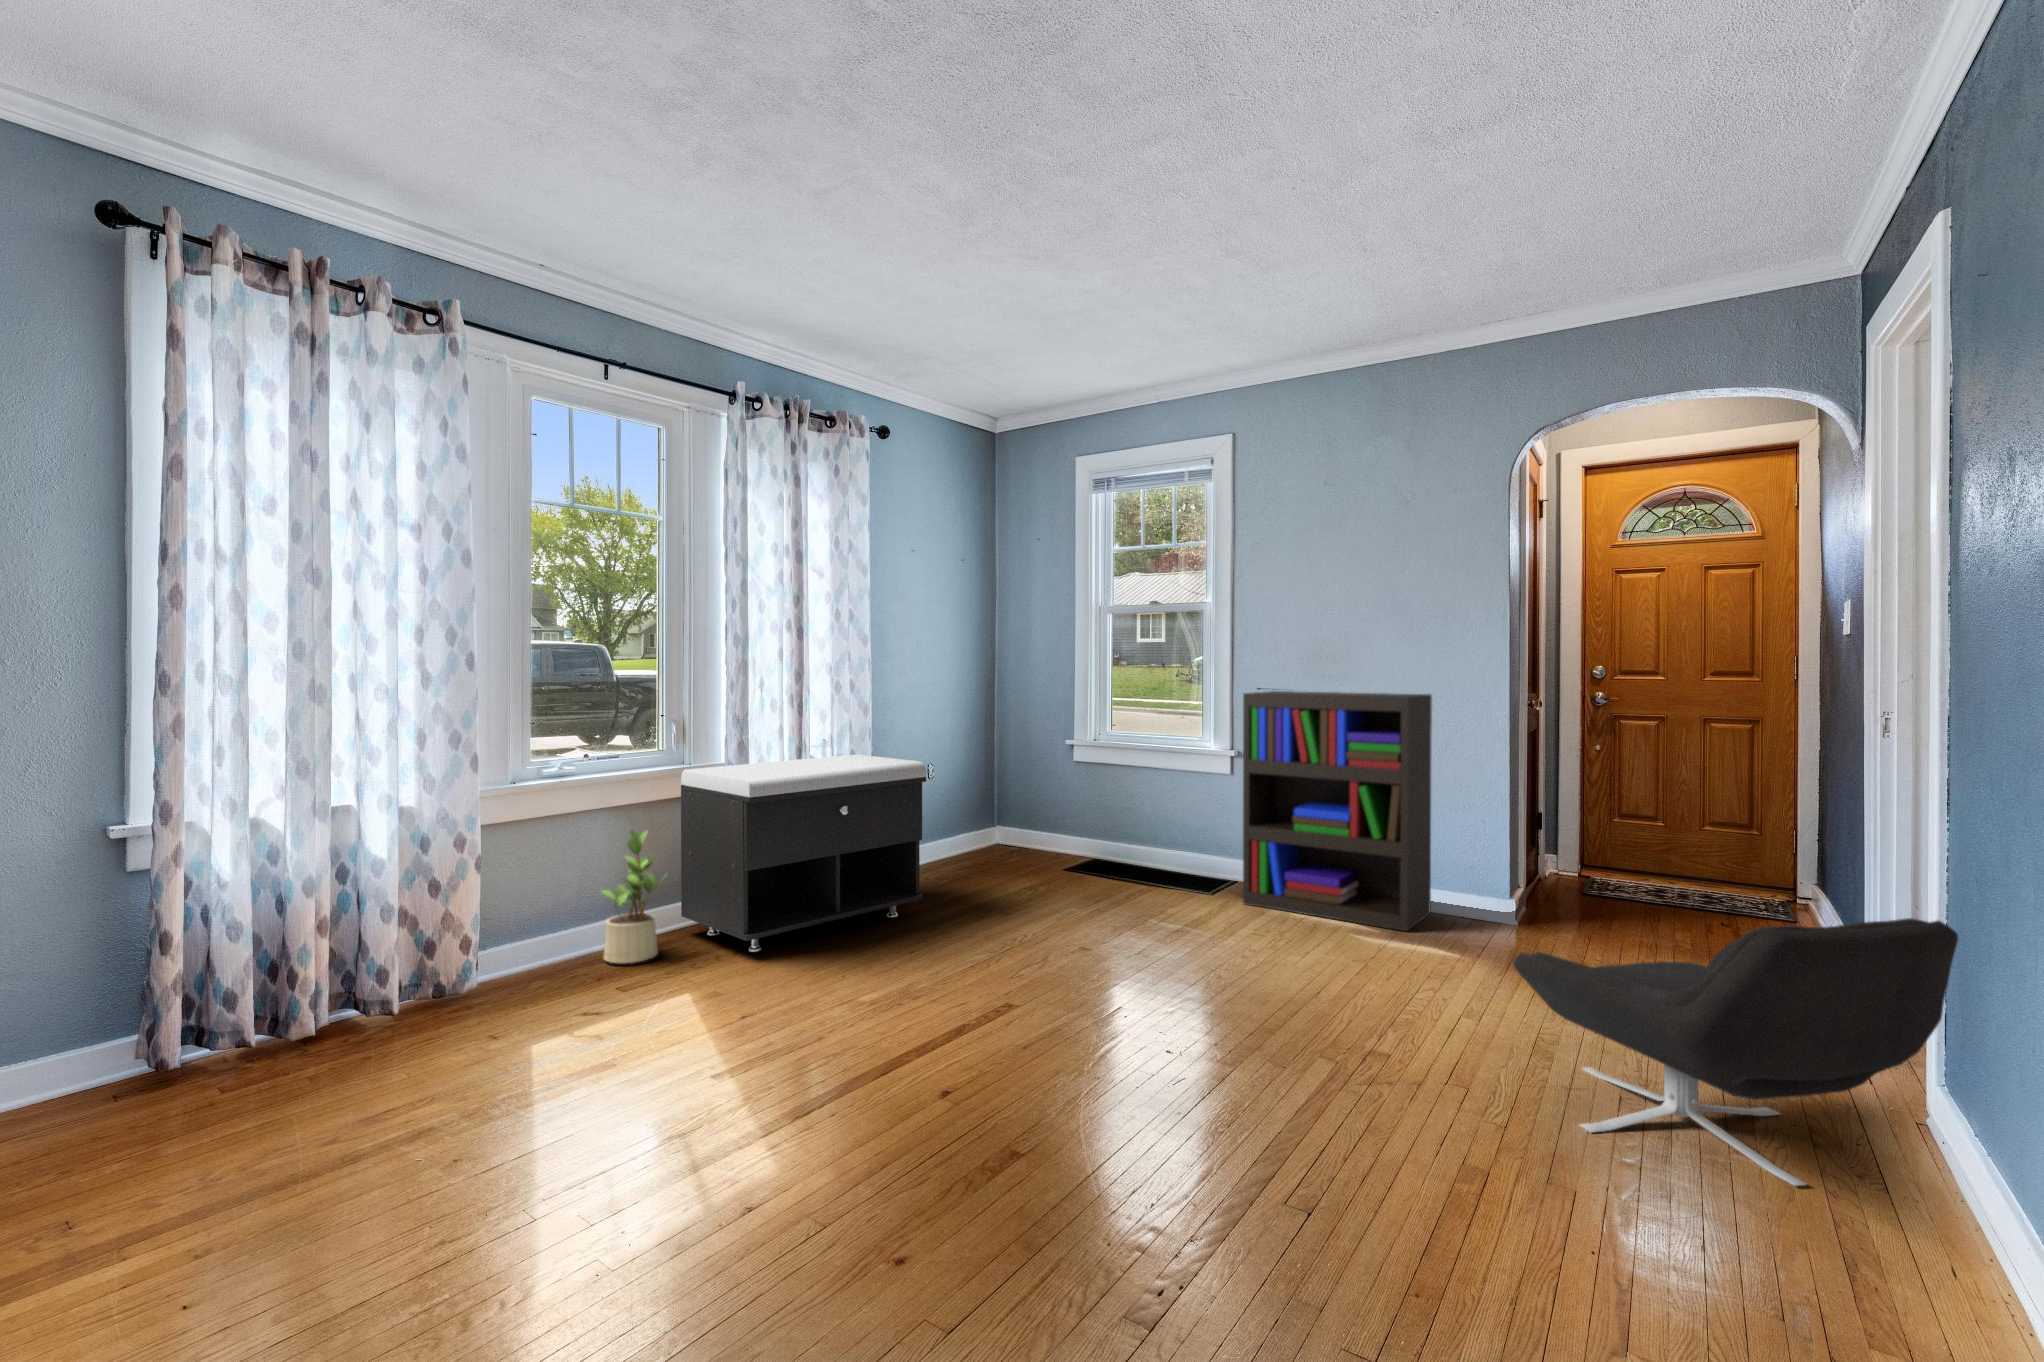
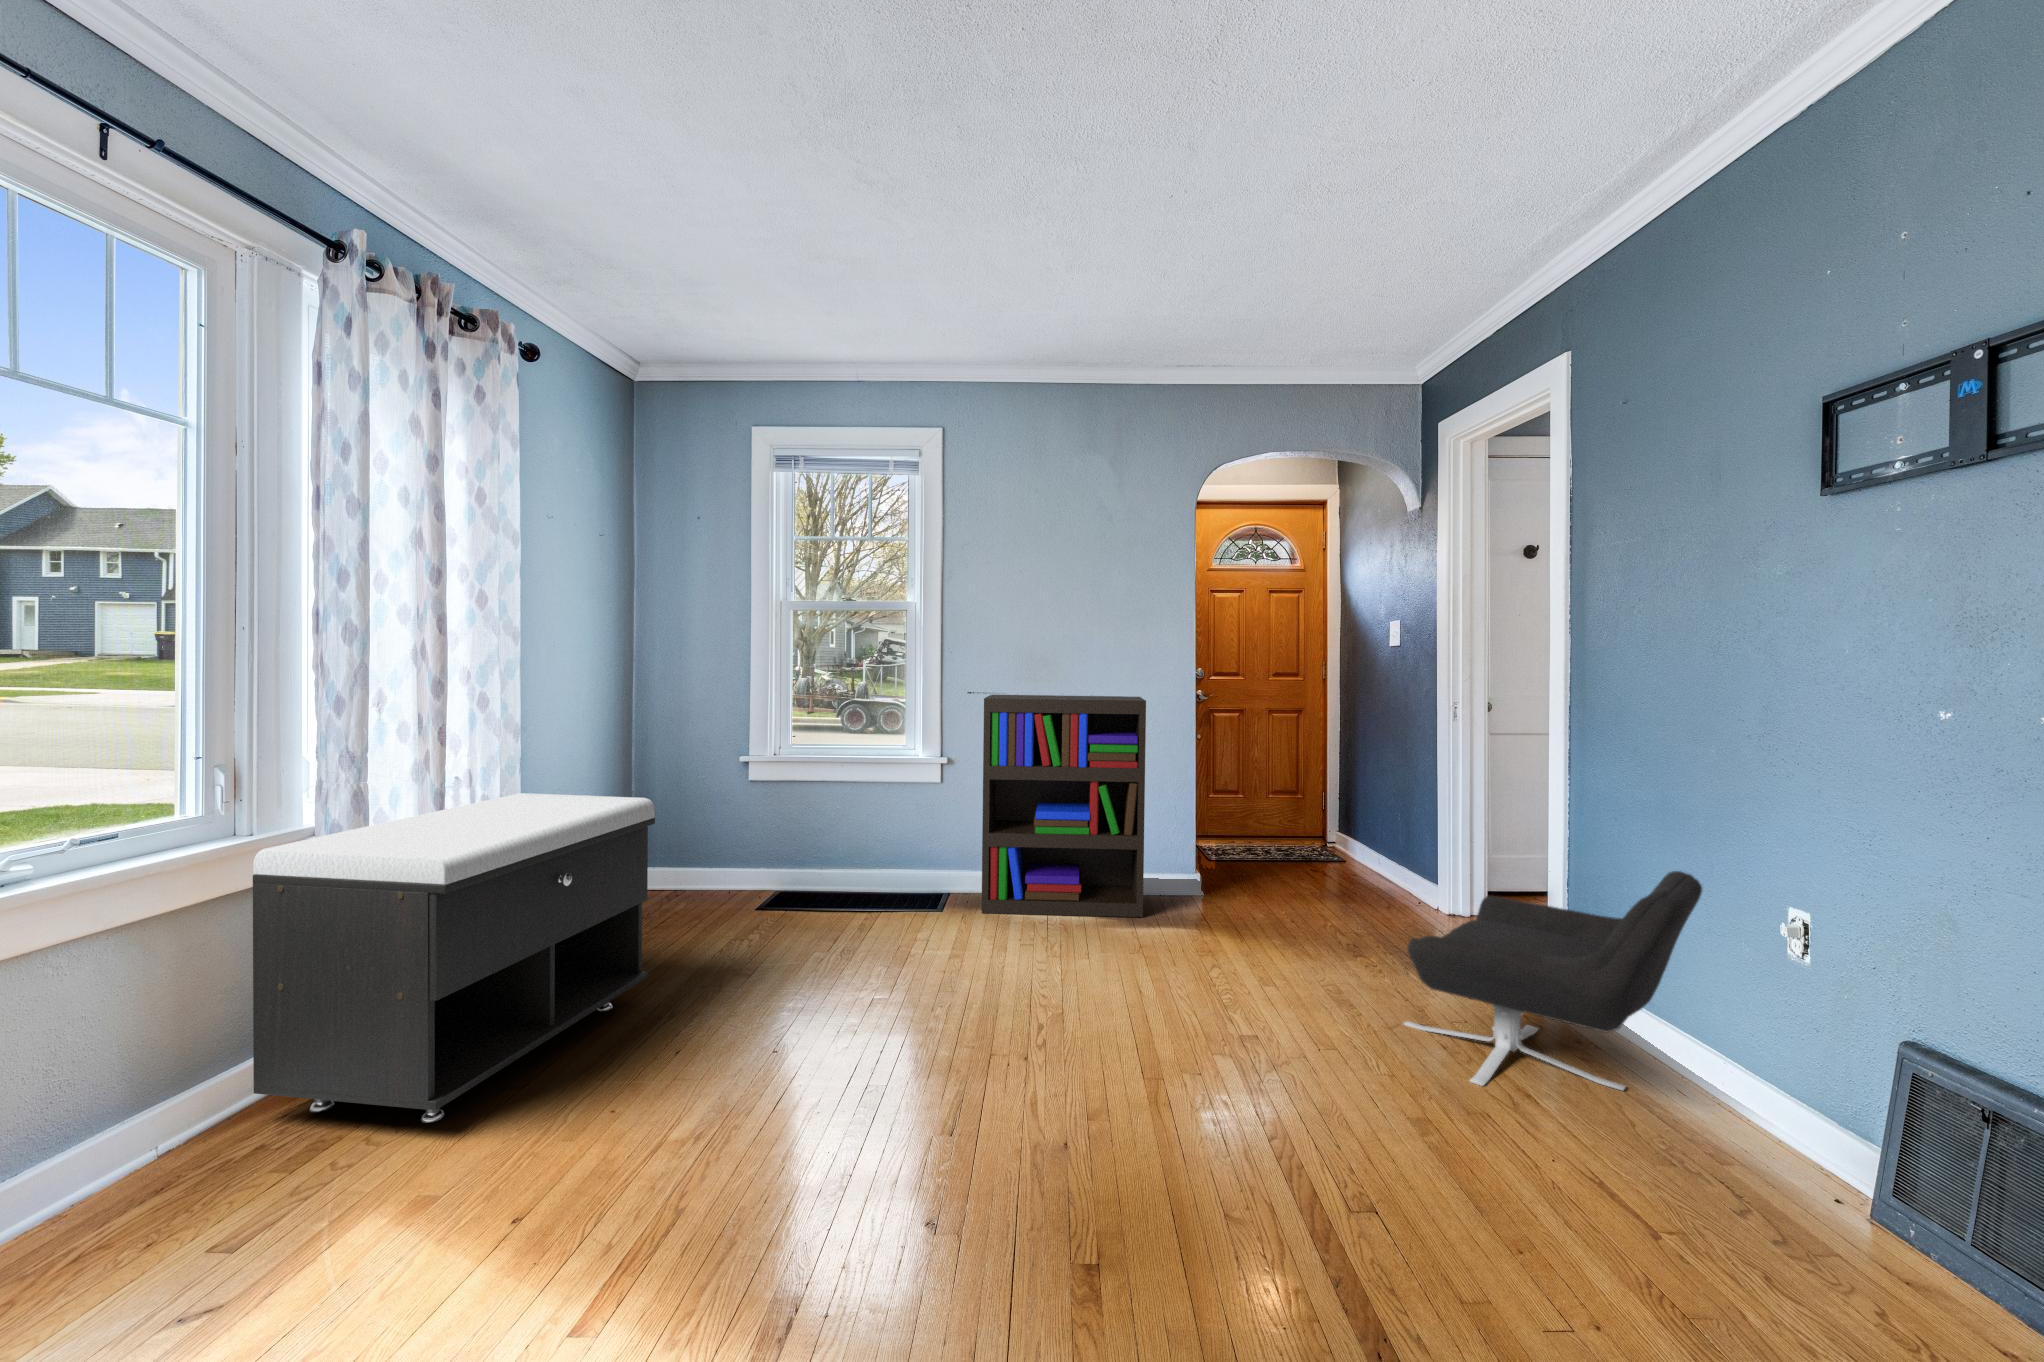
potted plant: present [601,830,663,963] -> none [103,967,264,1225]

